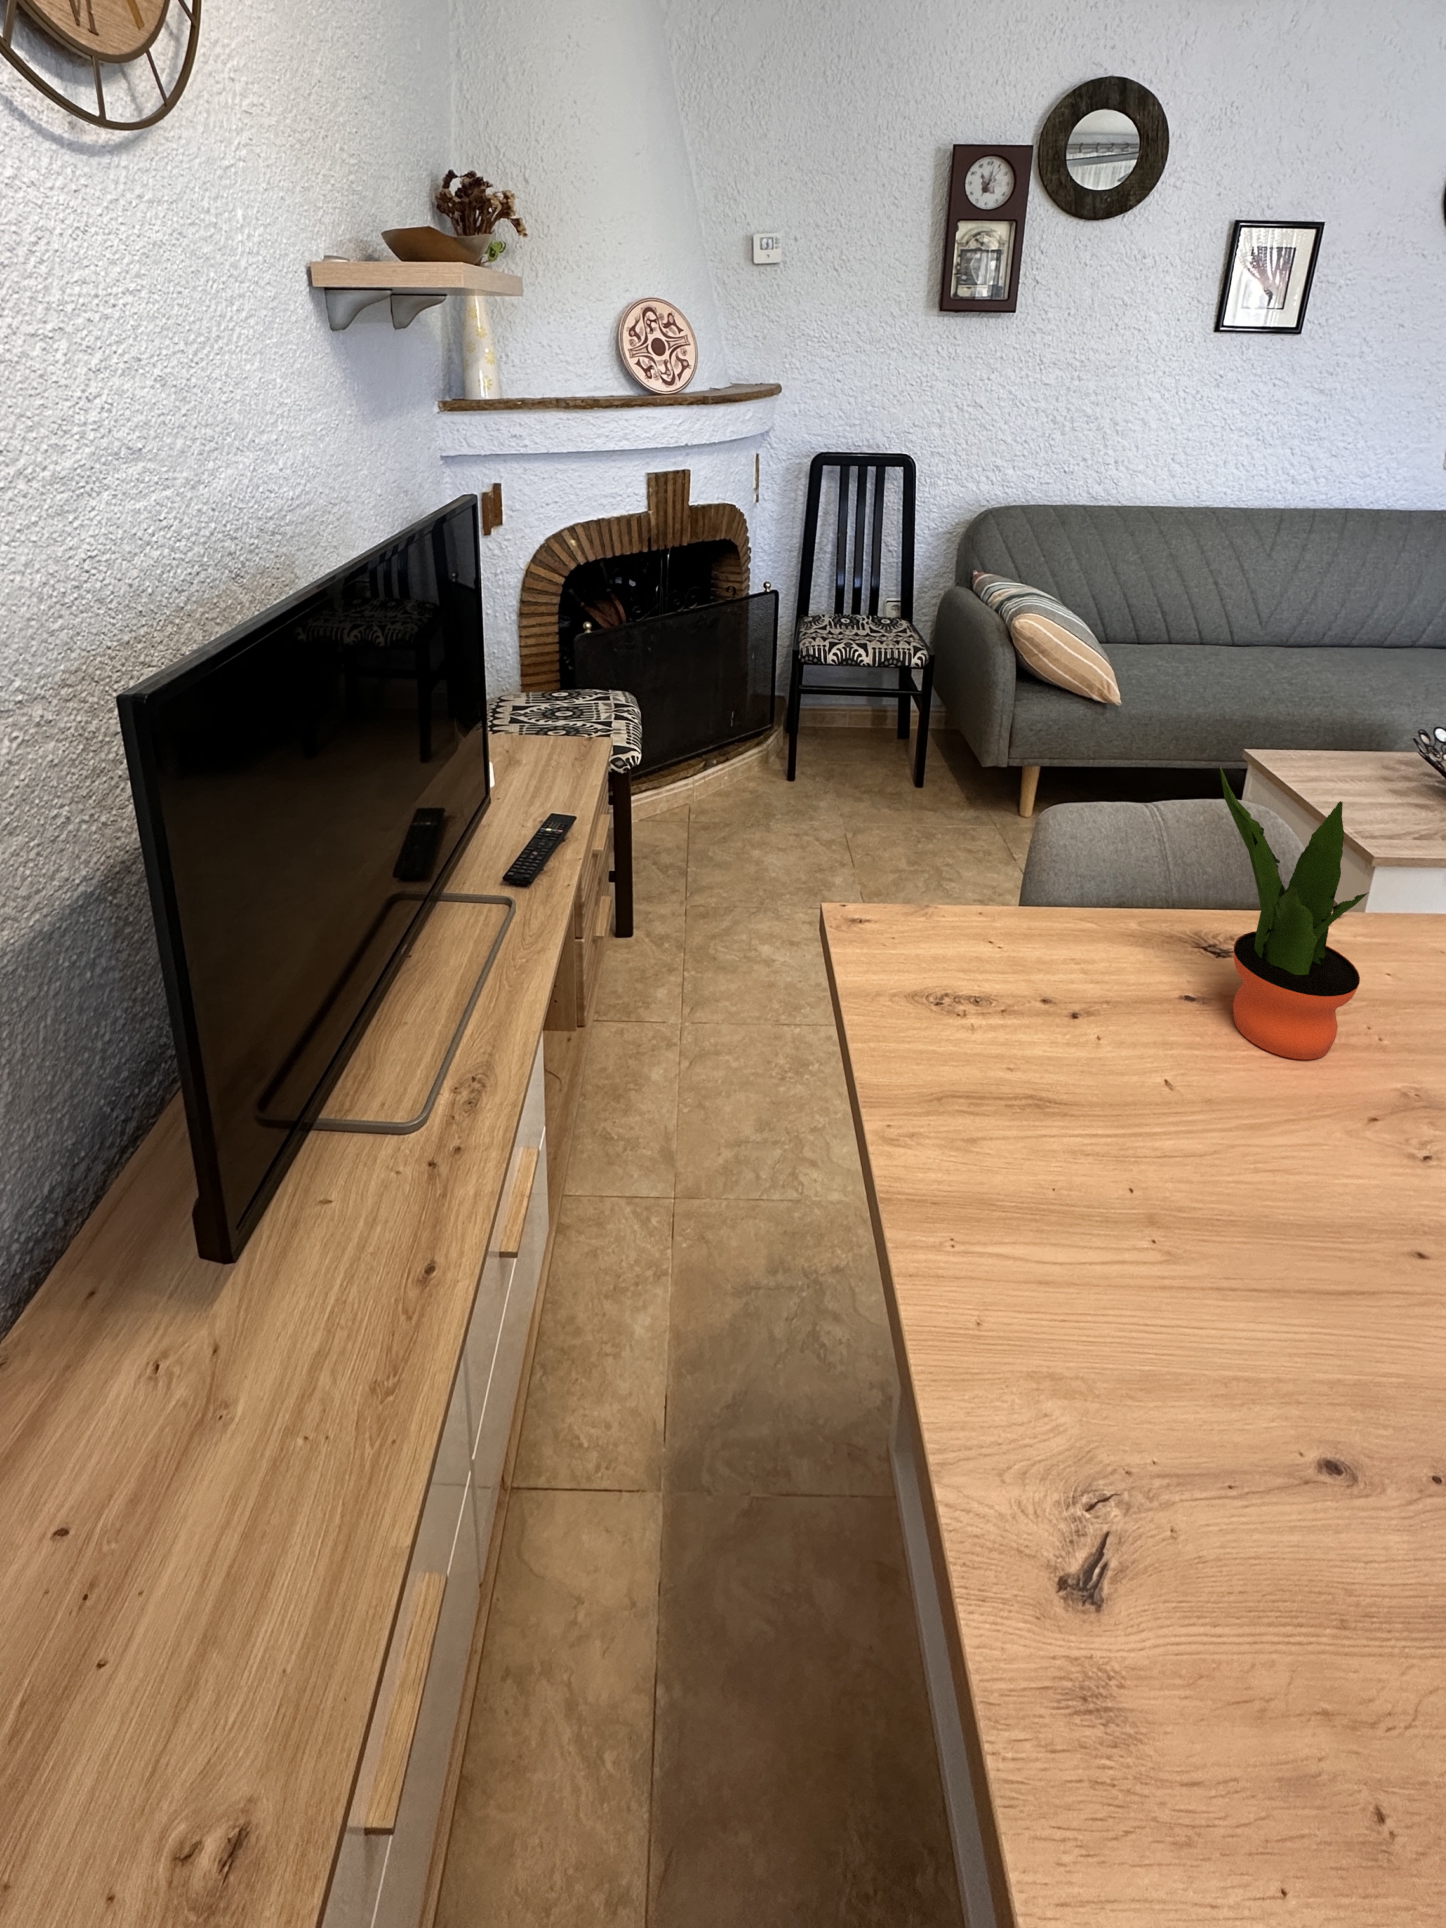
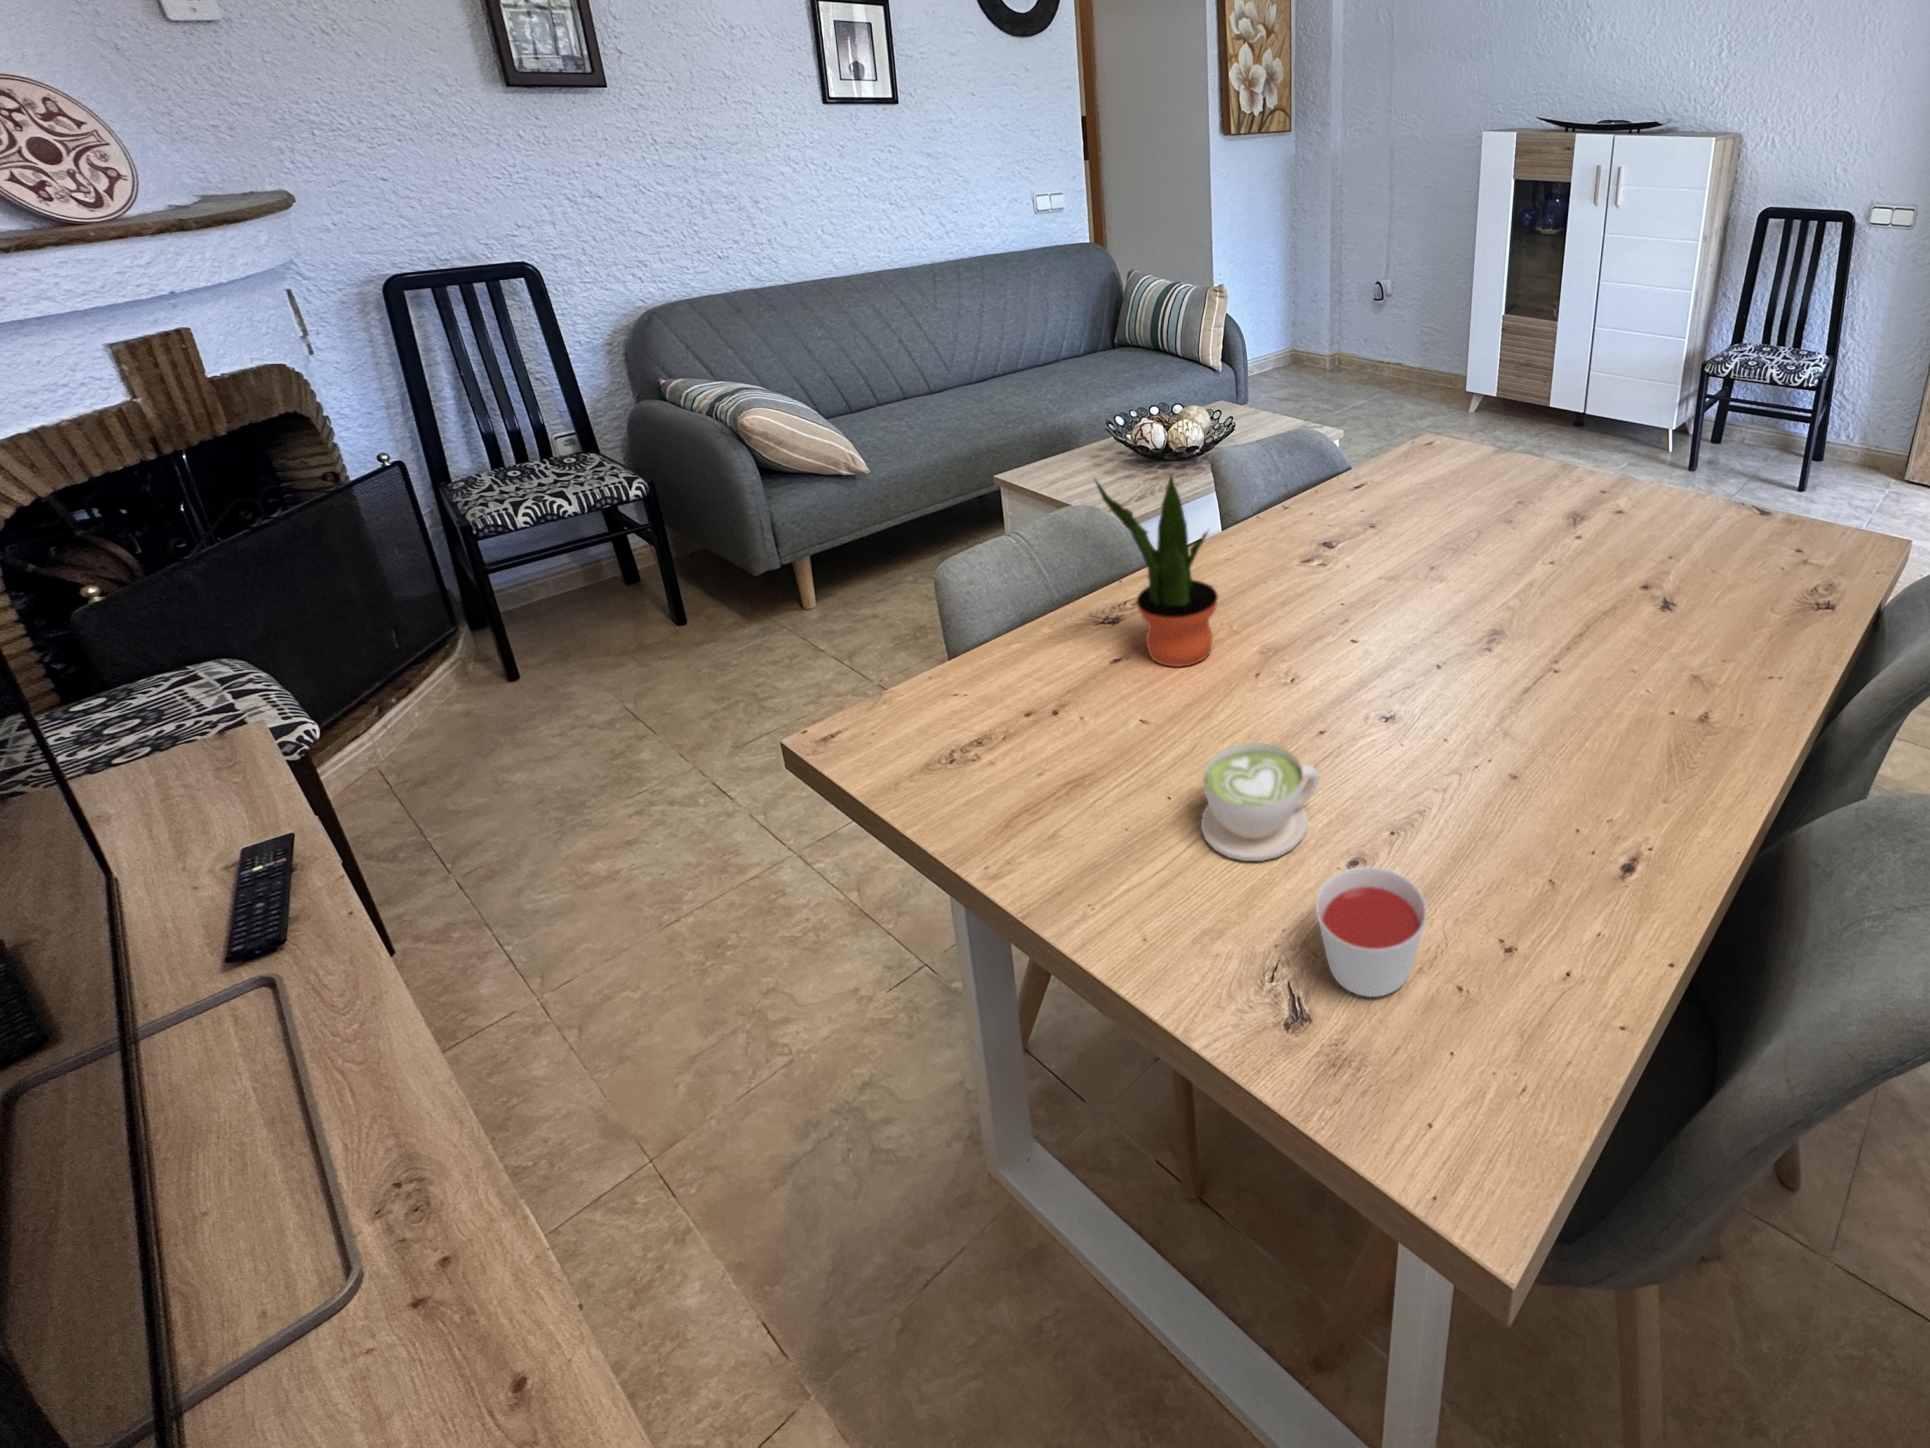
coffee cup: none [1136,1176,1343,1376] -> present [1201,743,1319,861]
candle: none [1169,1450,1371,1708] -> present [1316,867,1427,997]

